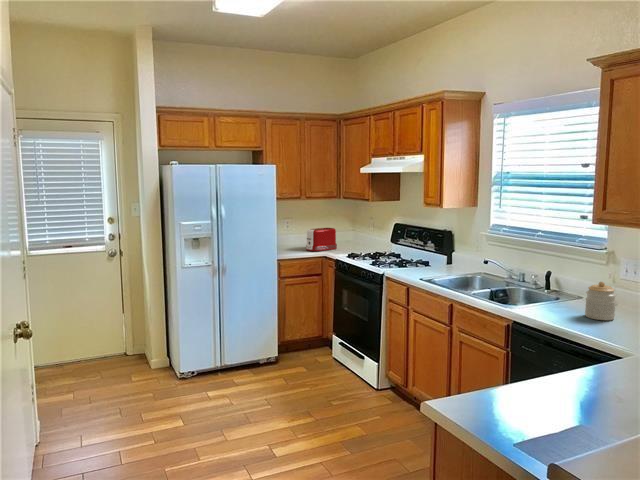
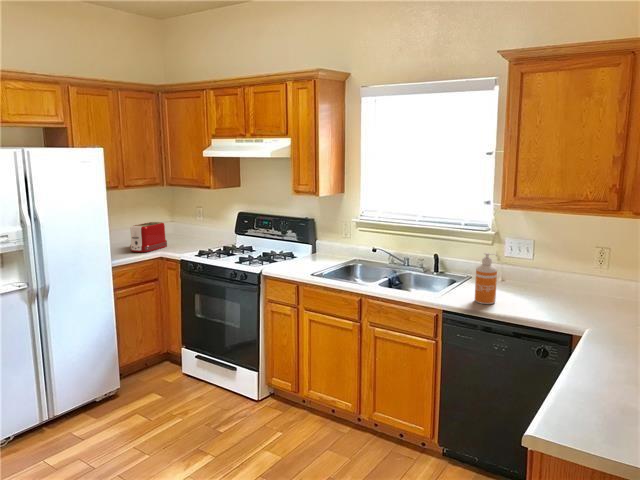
soap dispenser: none [544,266,569,320] -> present [475,253,497,304]
jar: present [585,282,616,320] -> none [501,262,528,298]

